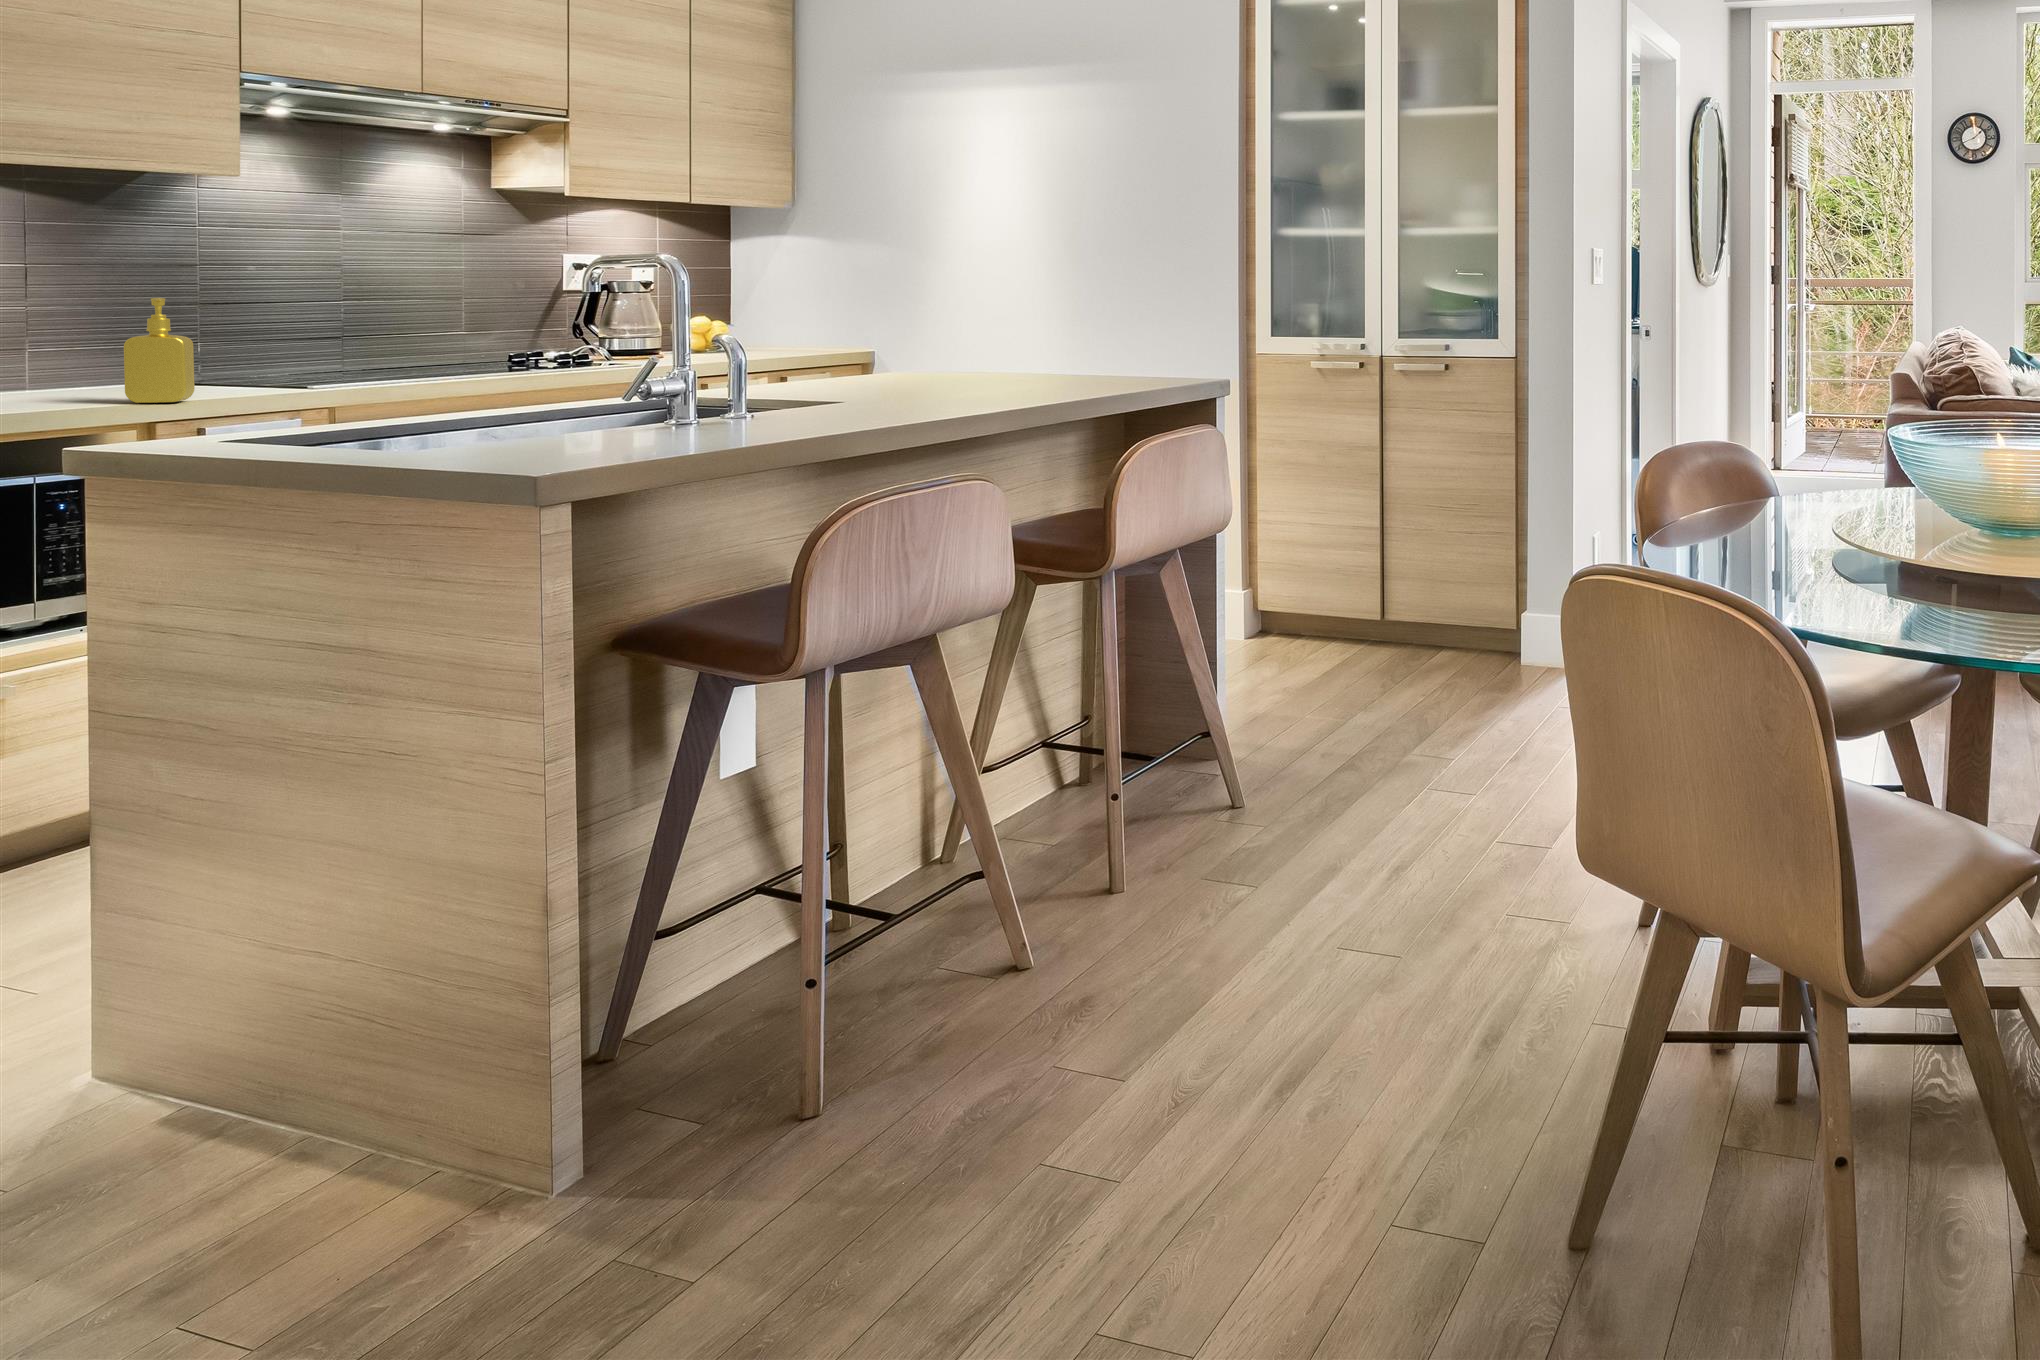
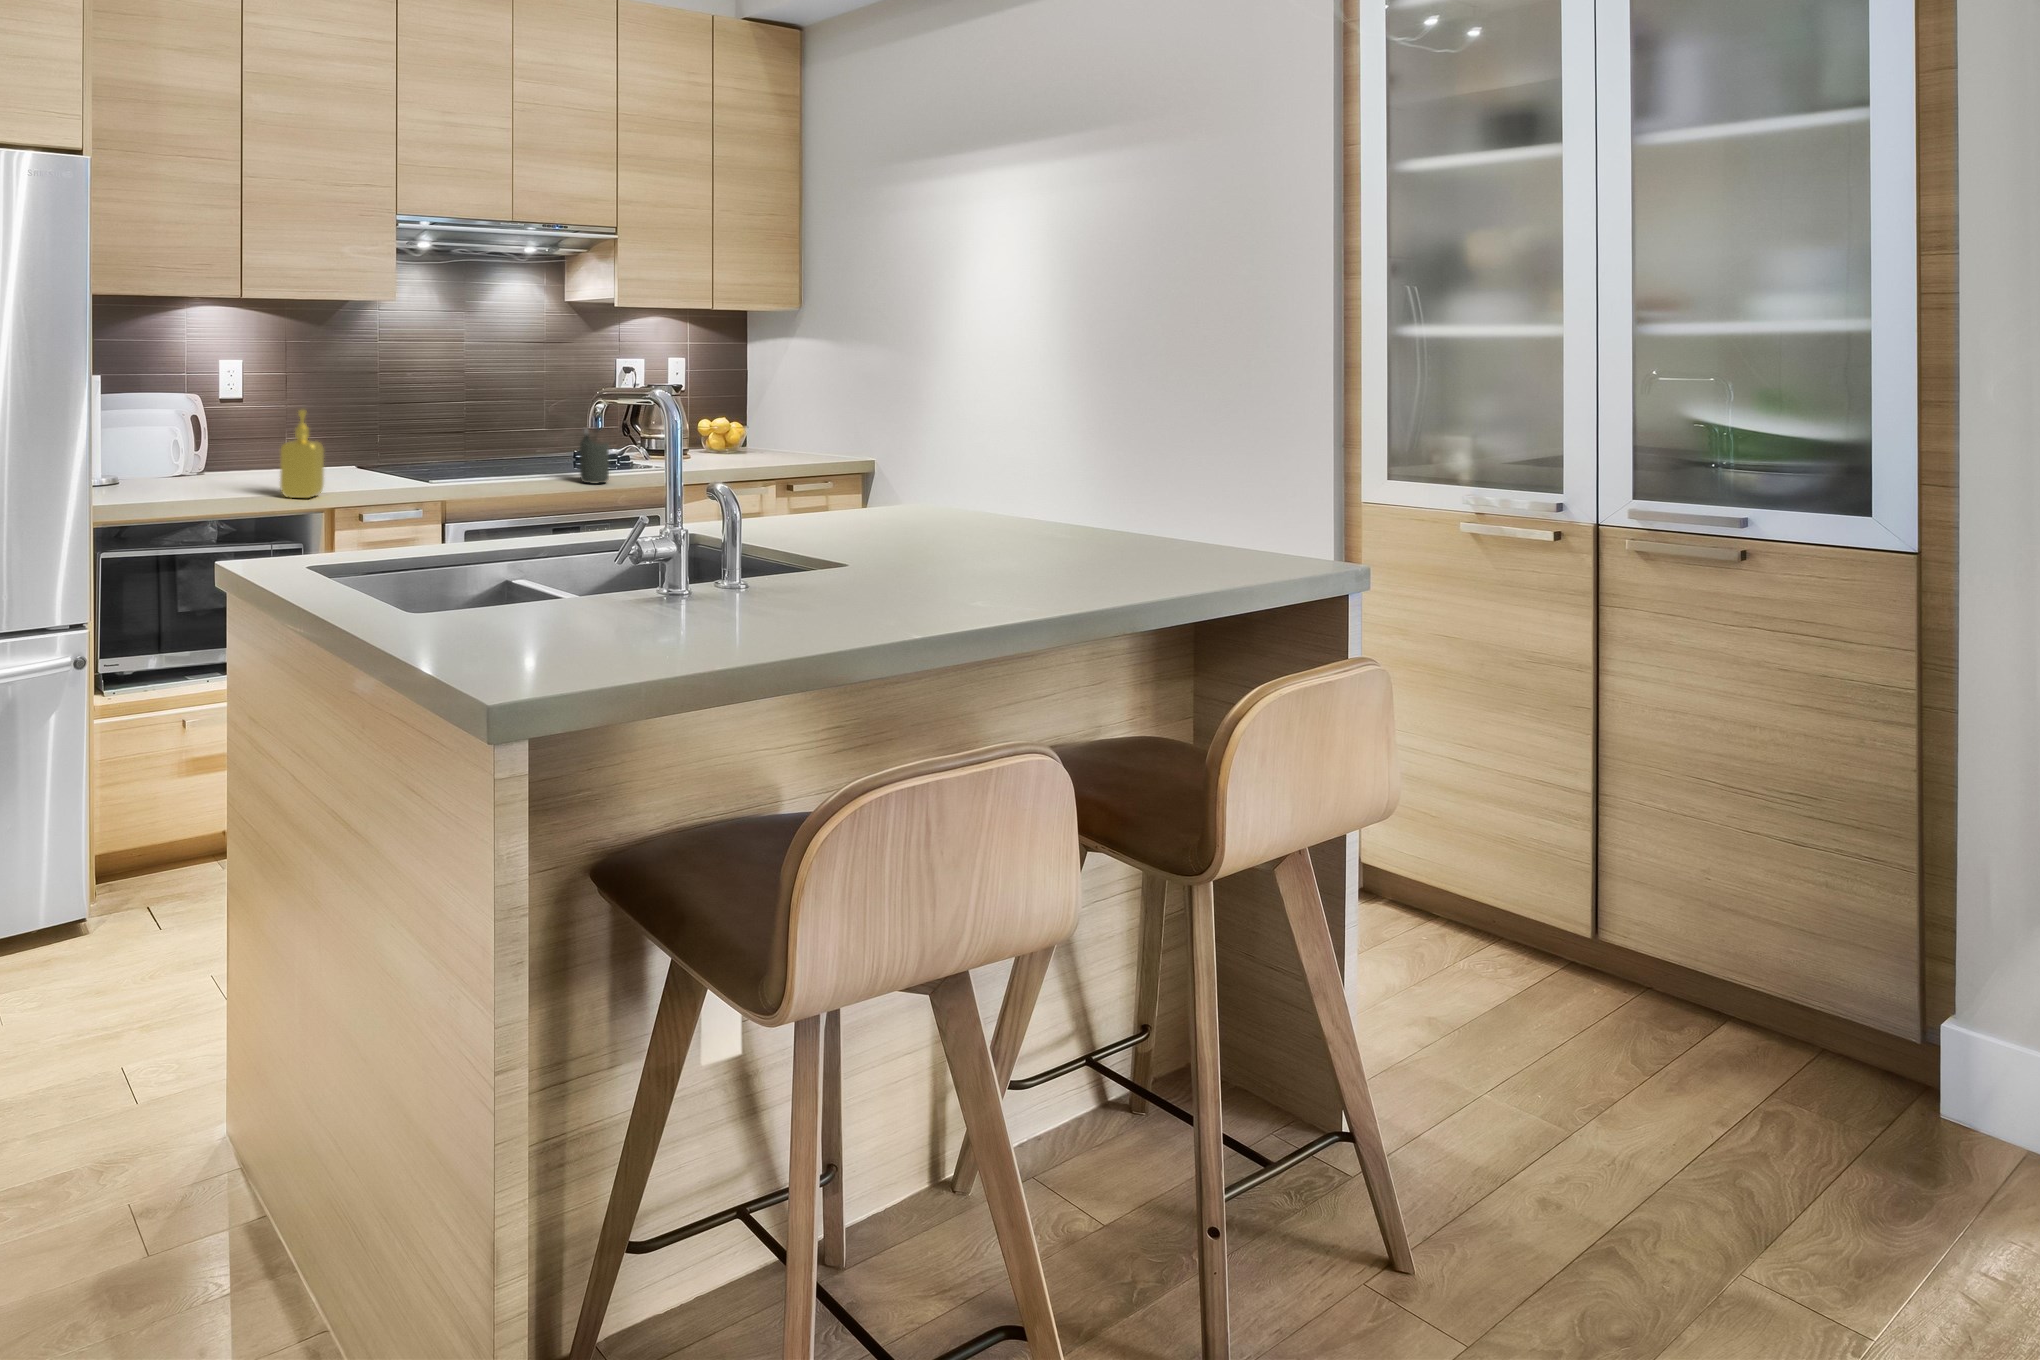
jar: none [546,324,584,382] -> present [580,429,609,483]

